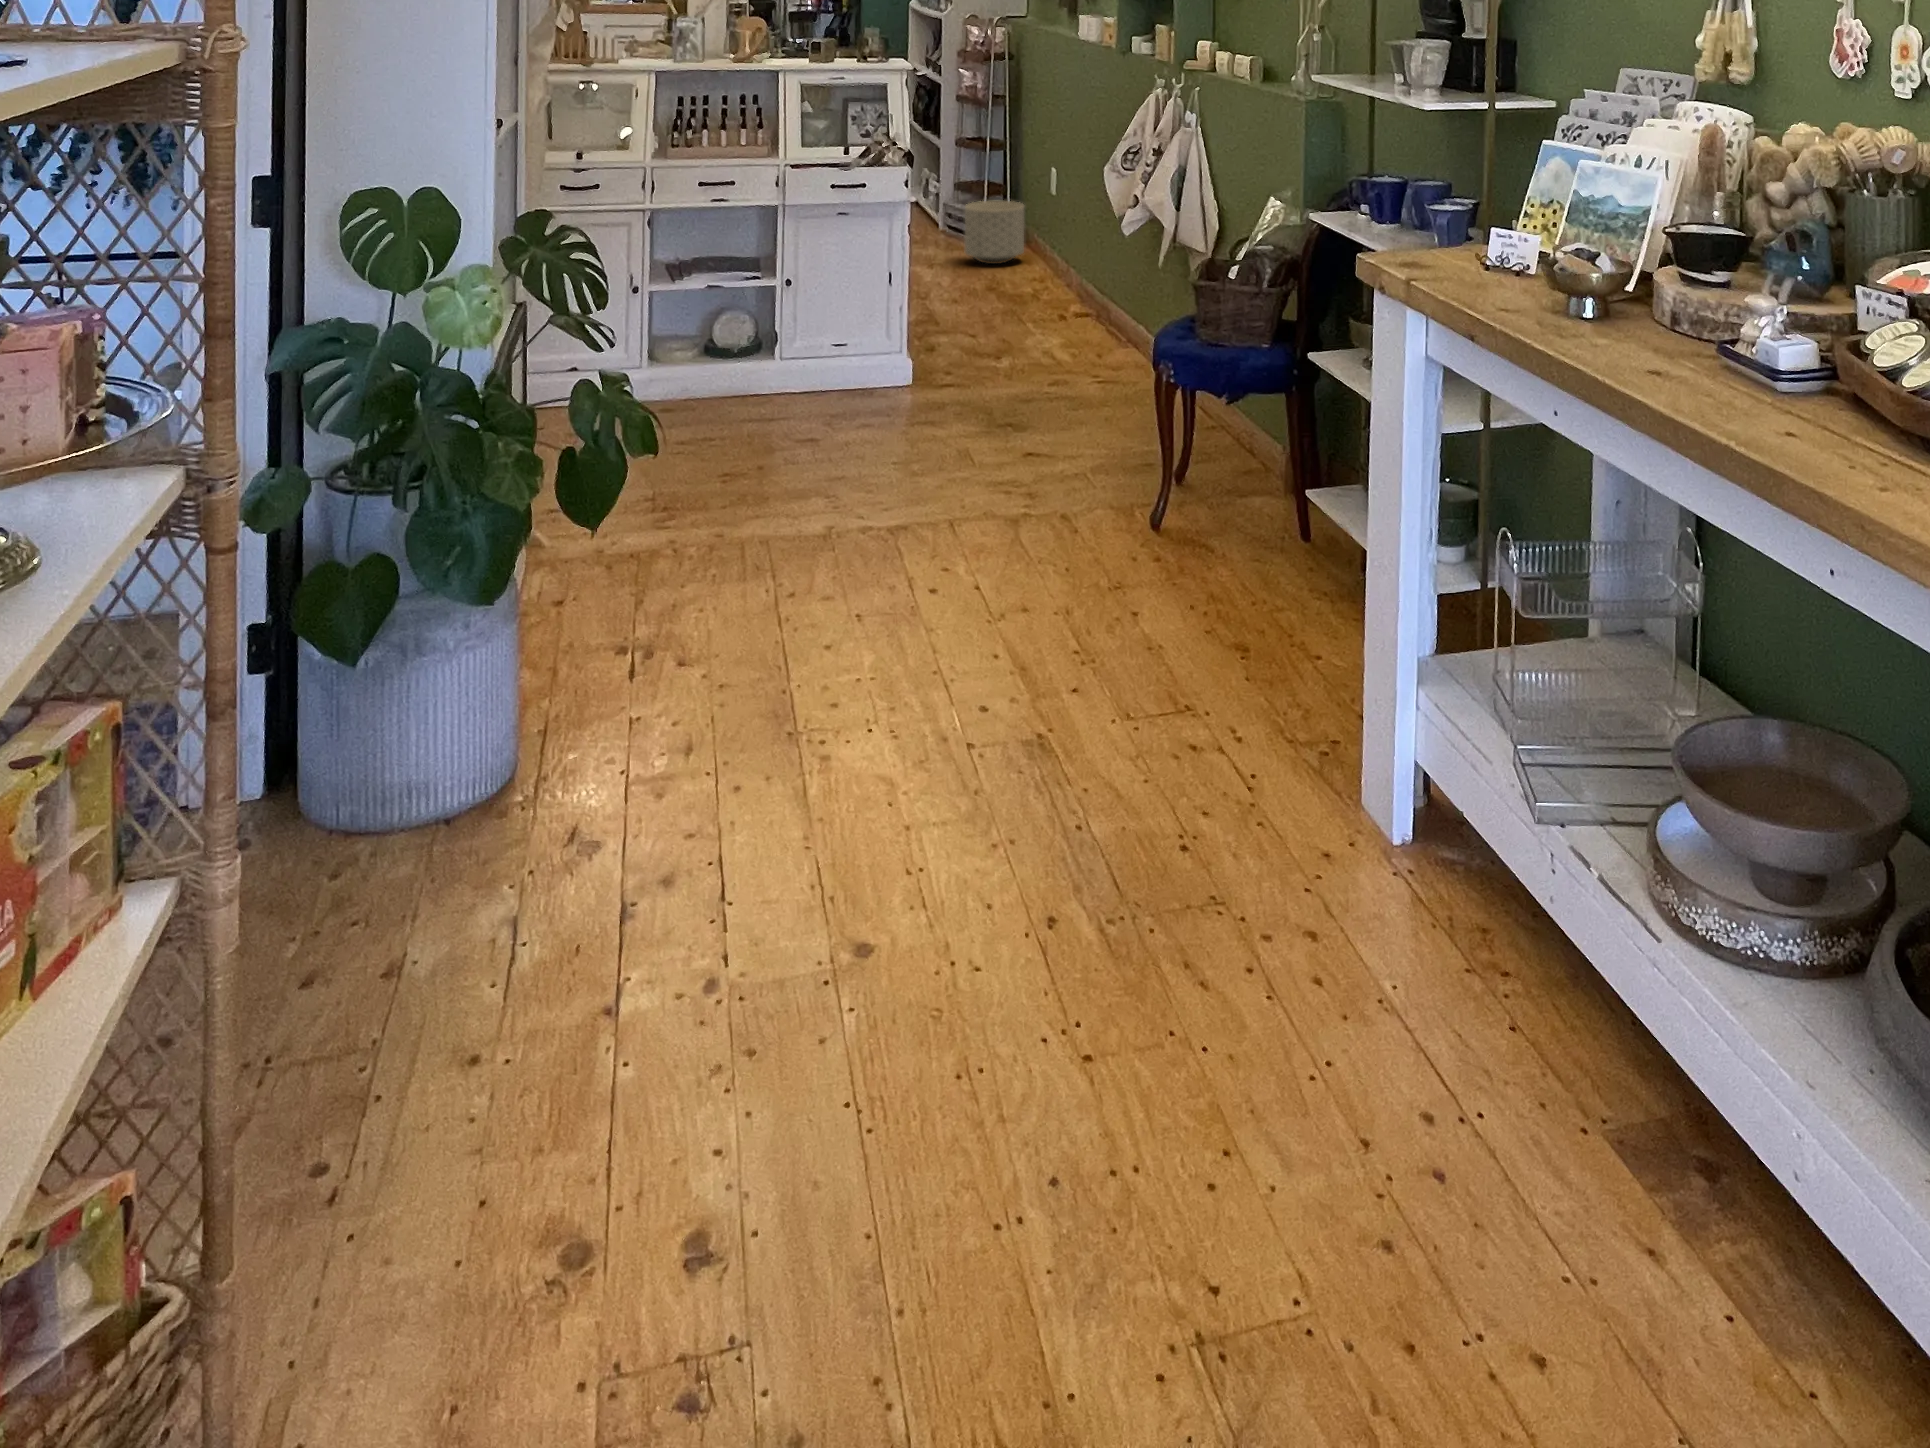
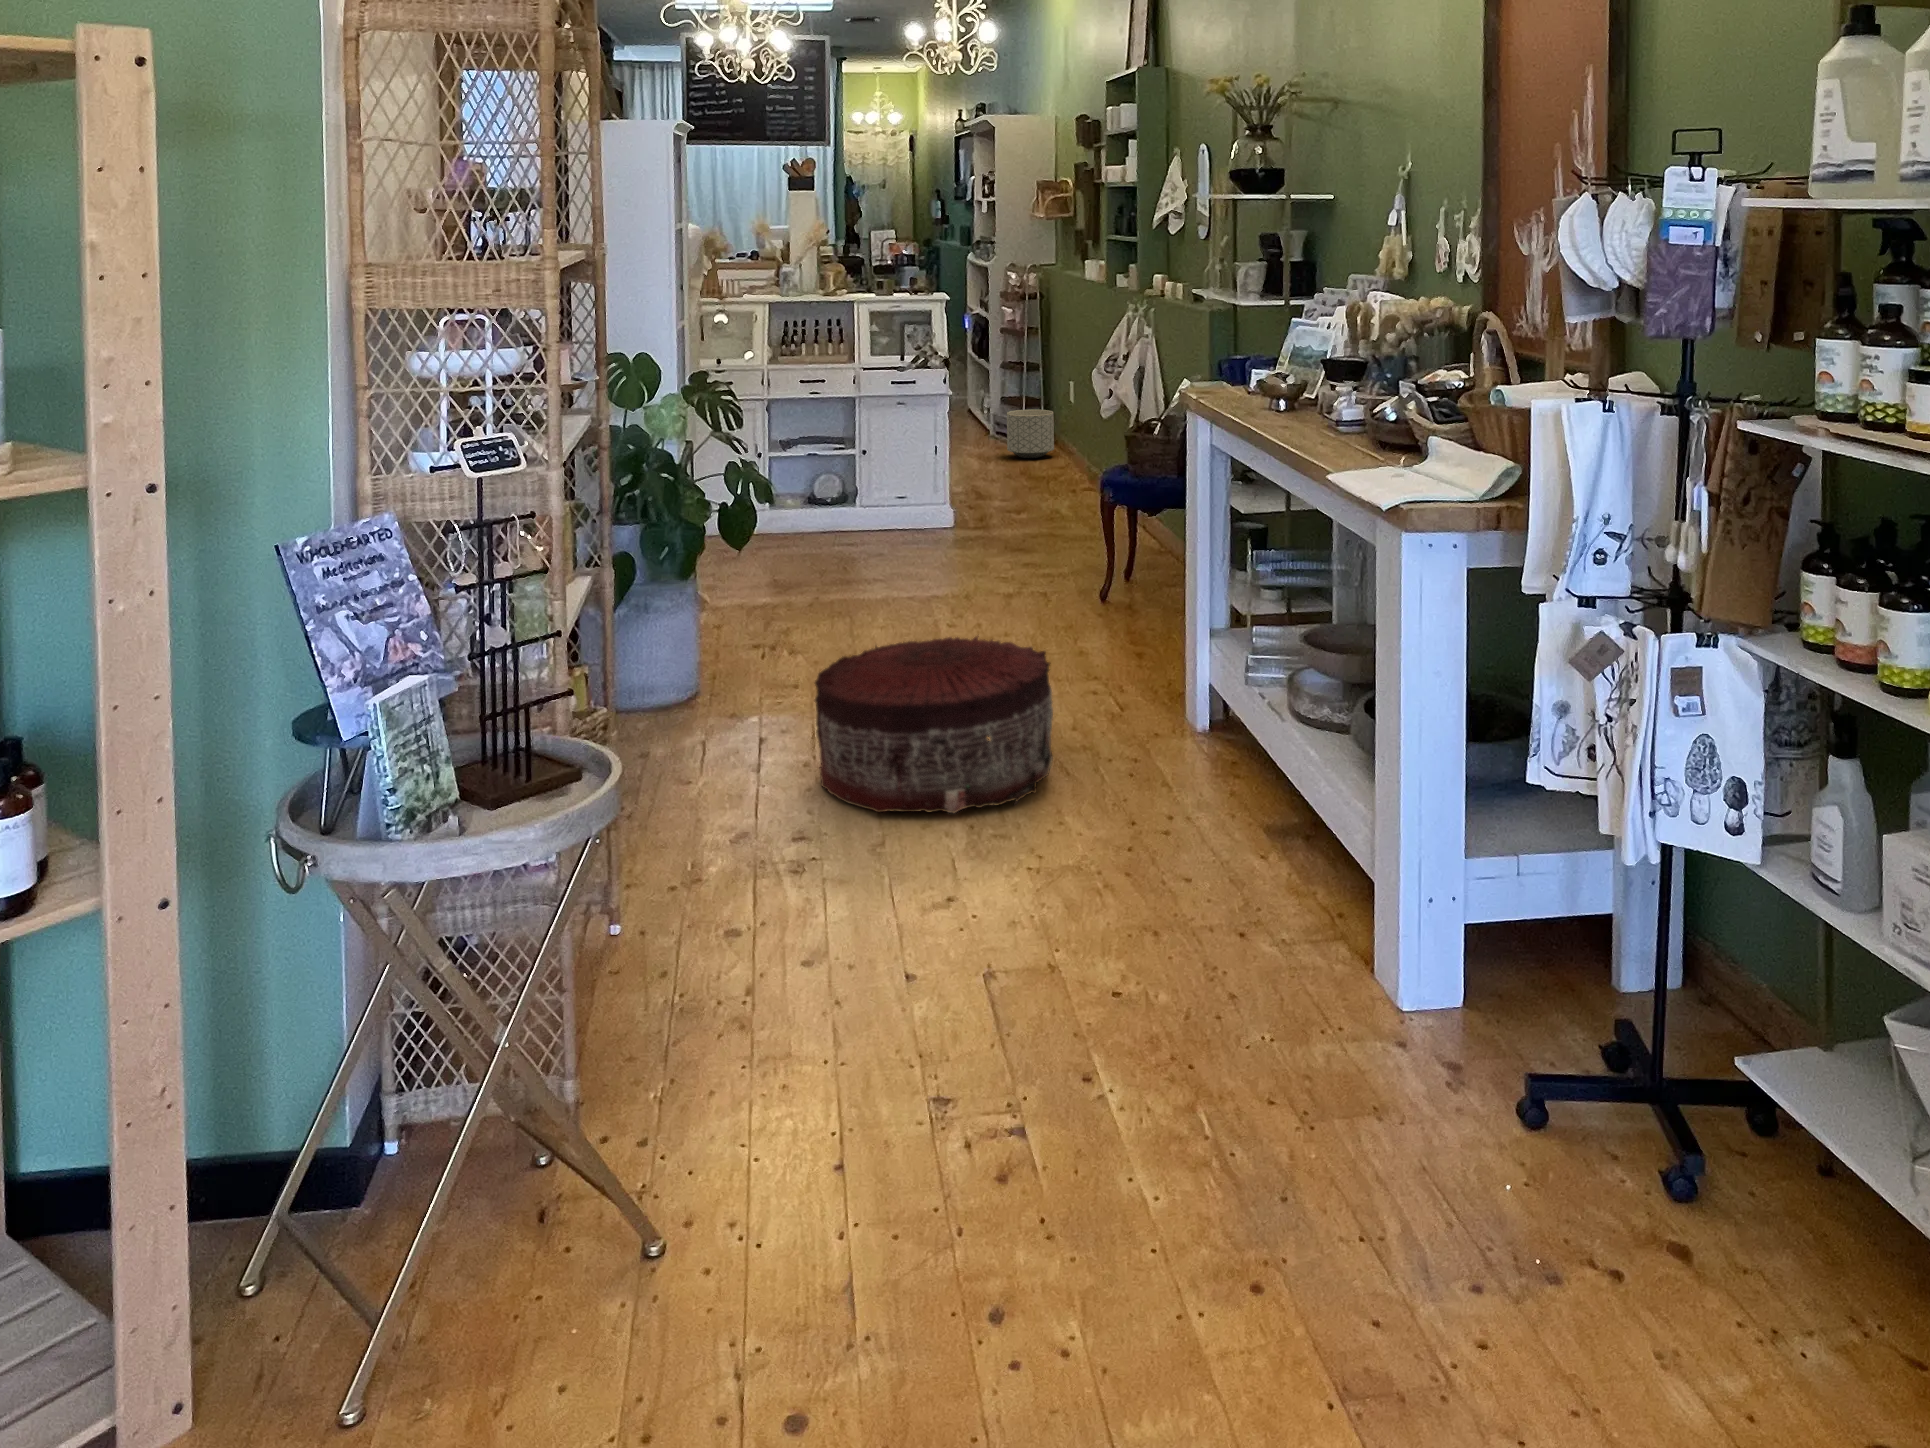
pouf: none [731,725,1196,1205] -> present [815,636,1053,813]

